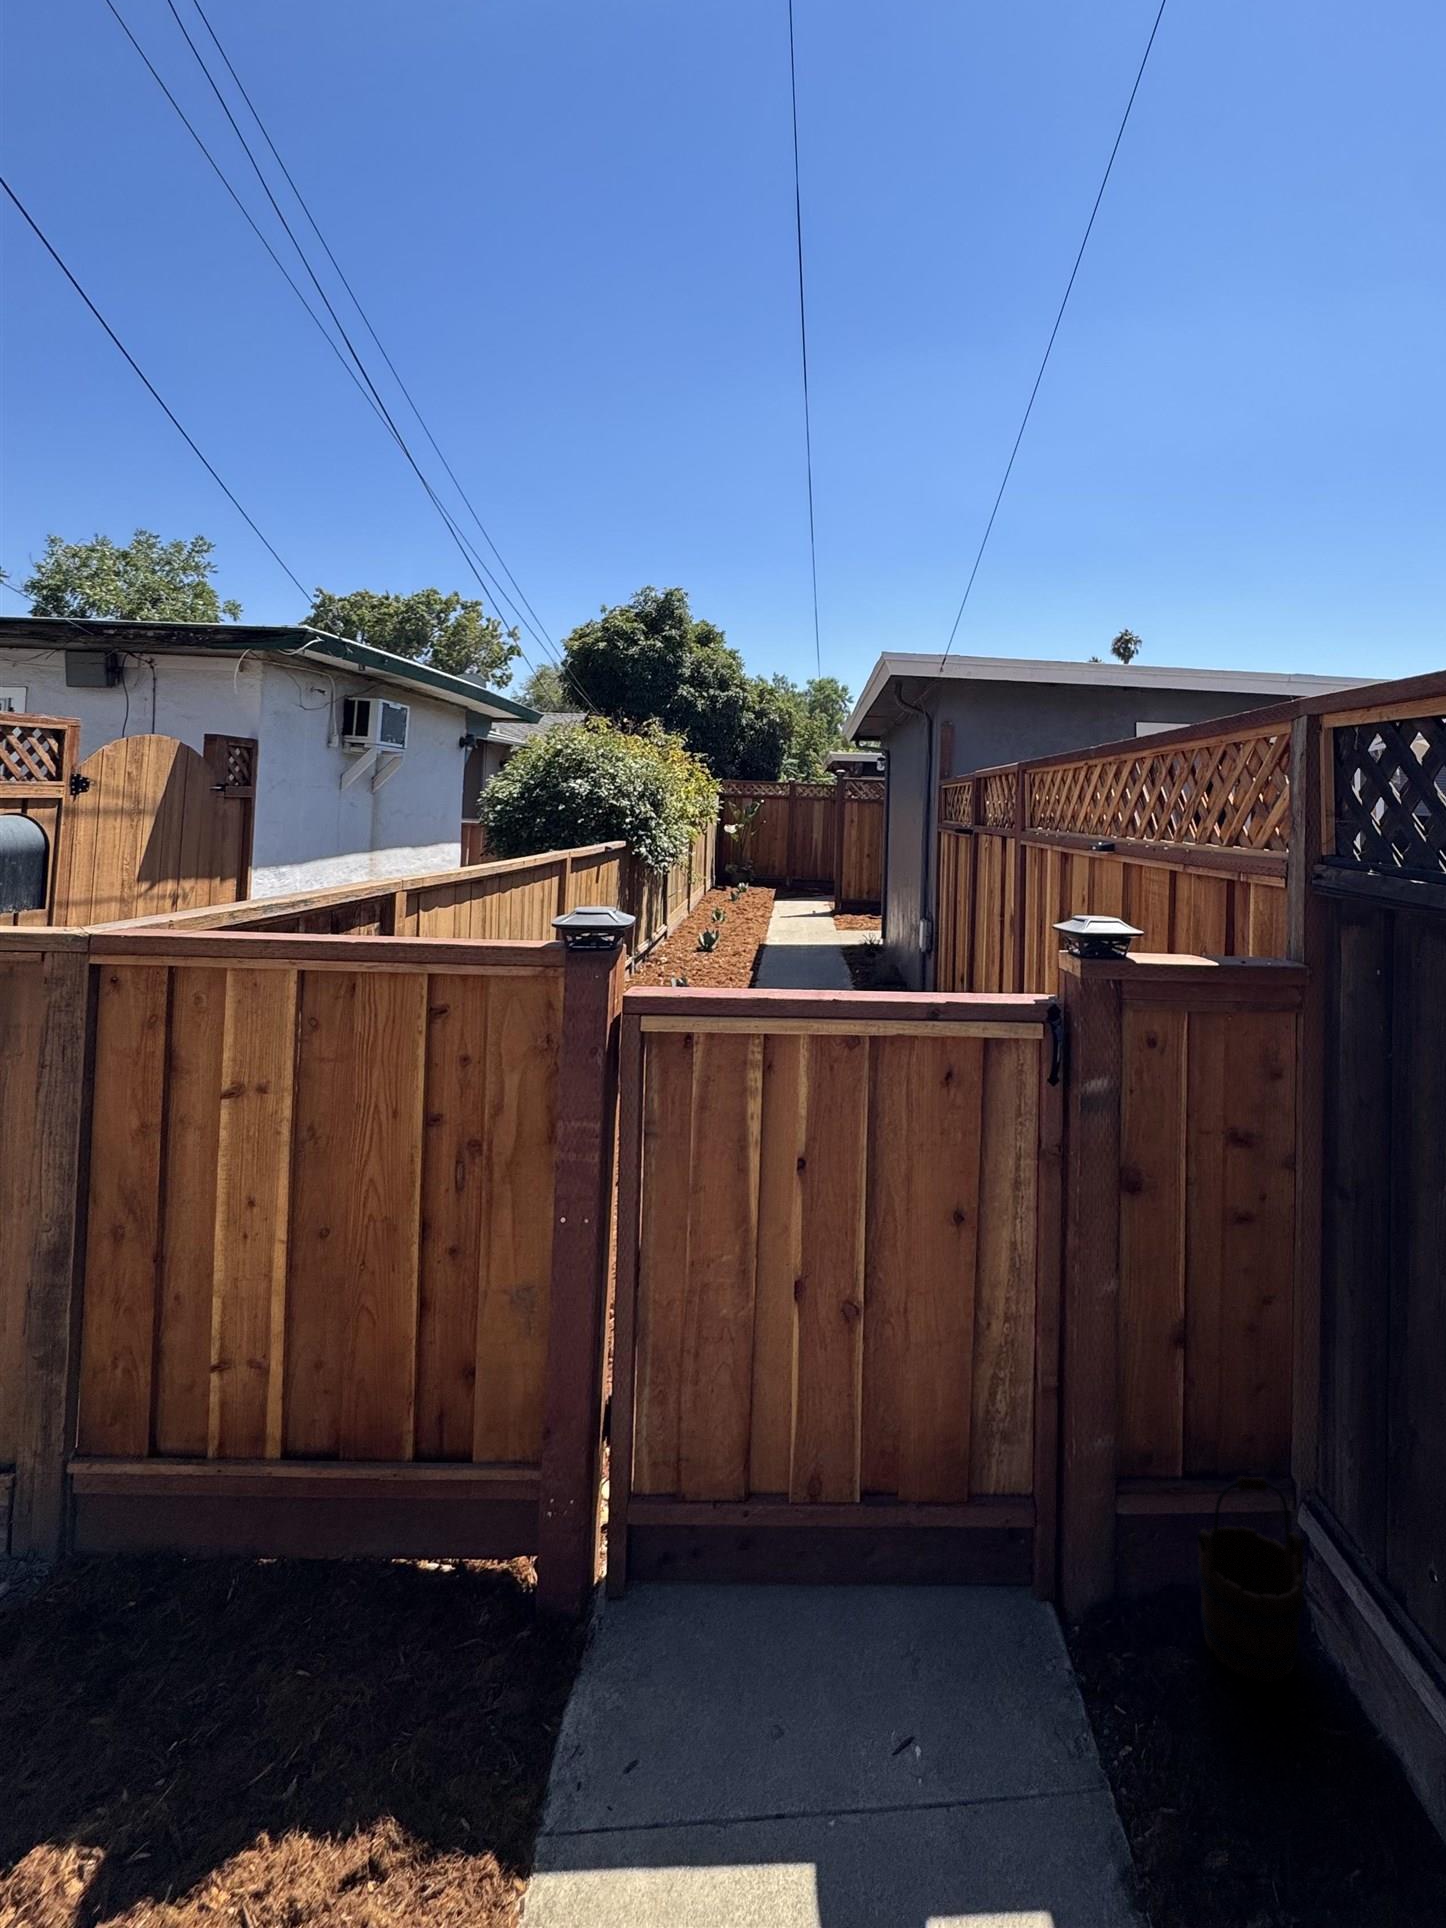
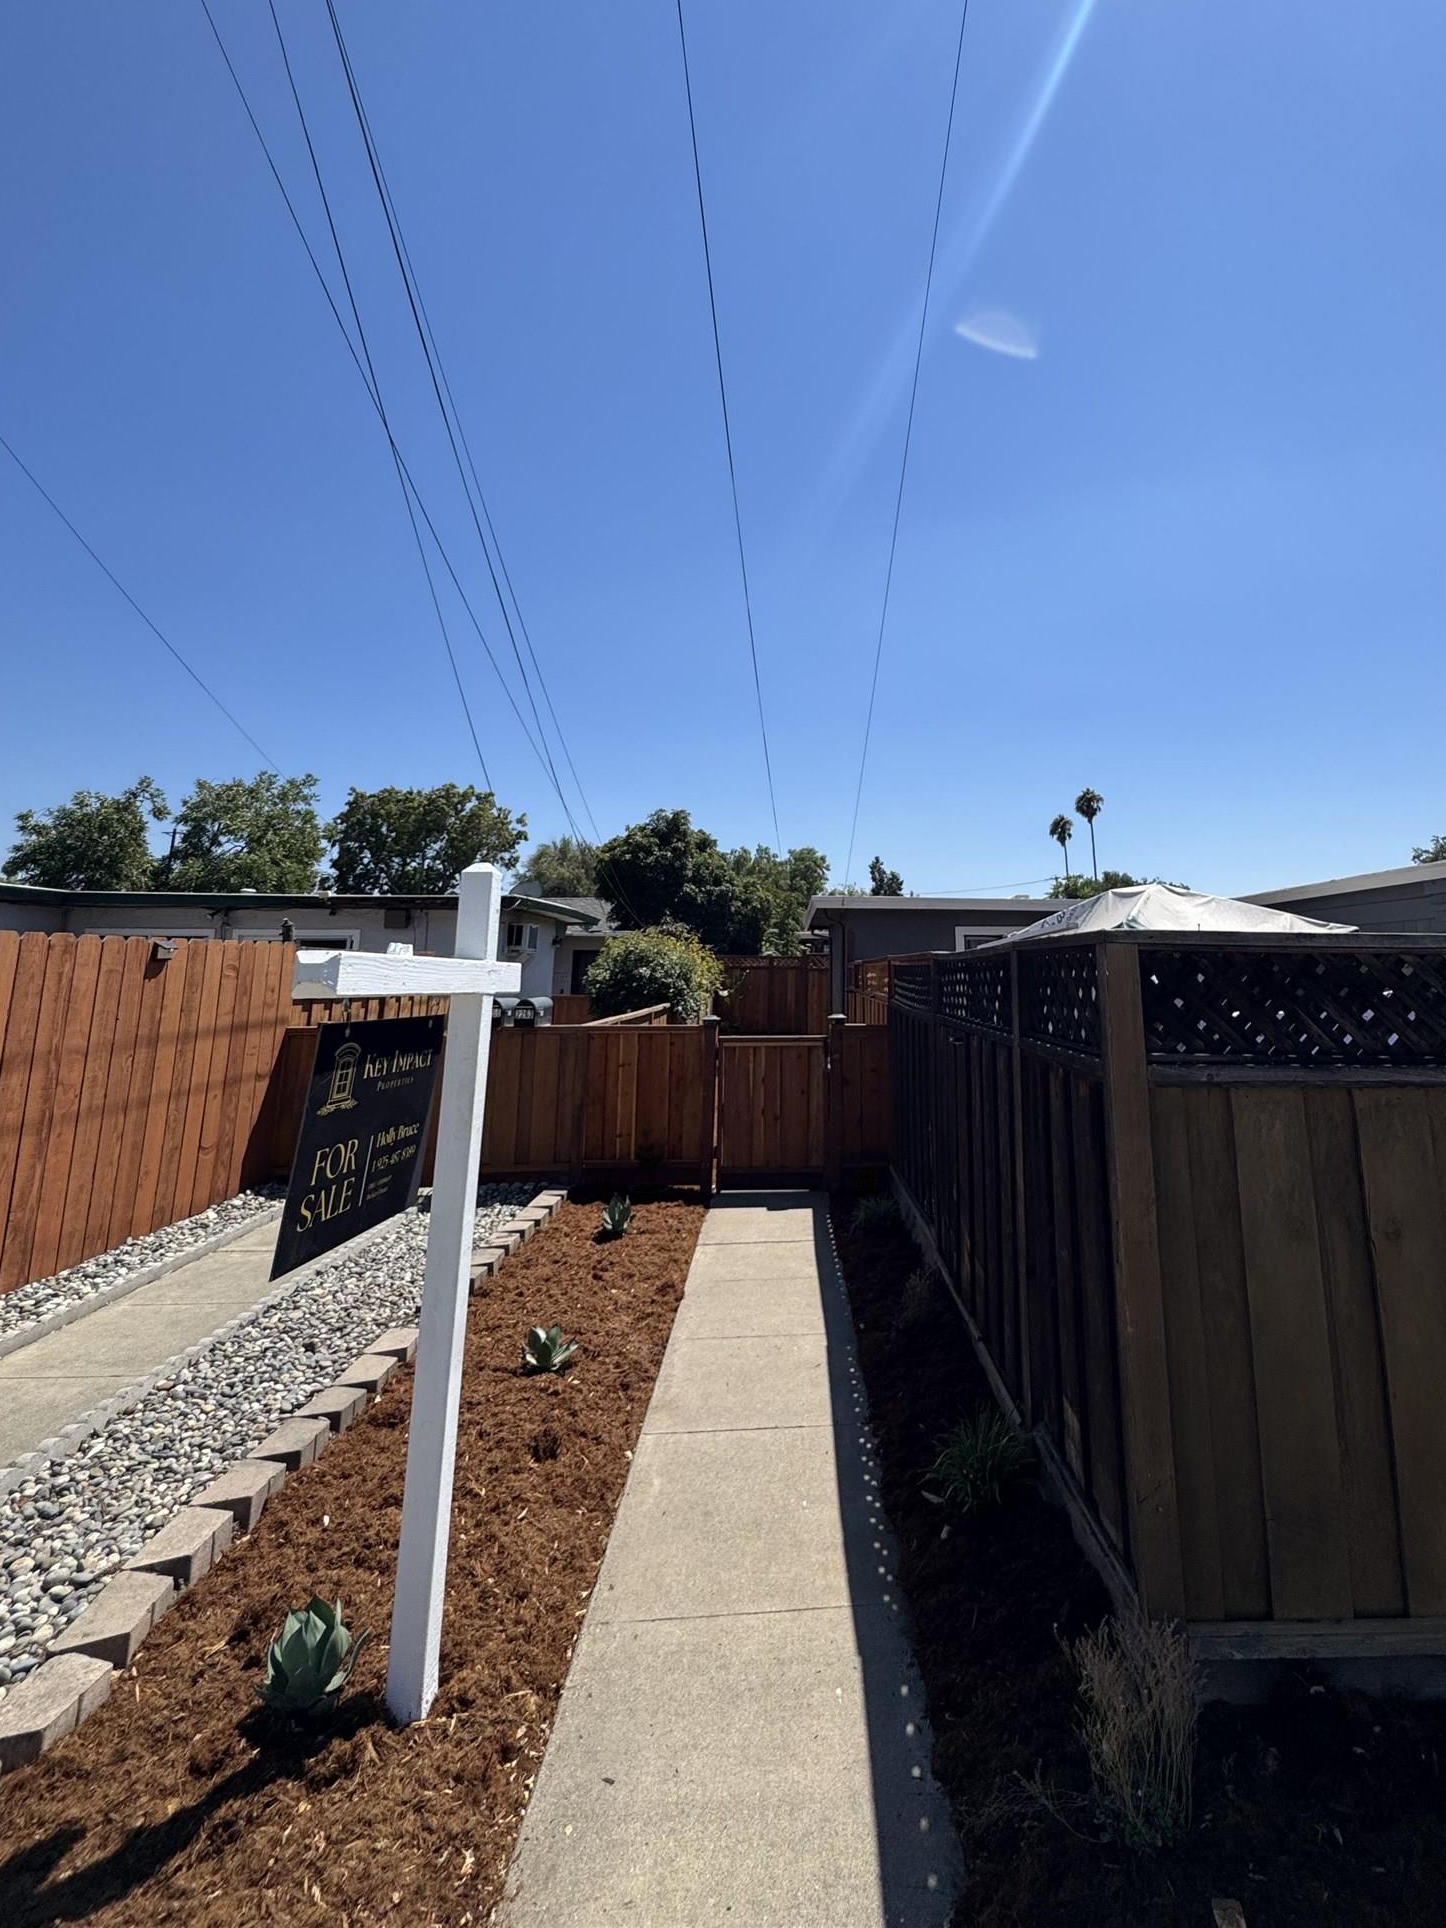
potted tree: none [191,1360,413,1729] -> present [630,1125,667,1194]

